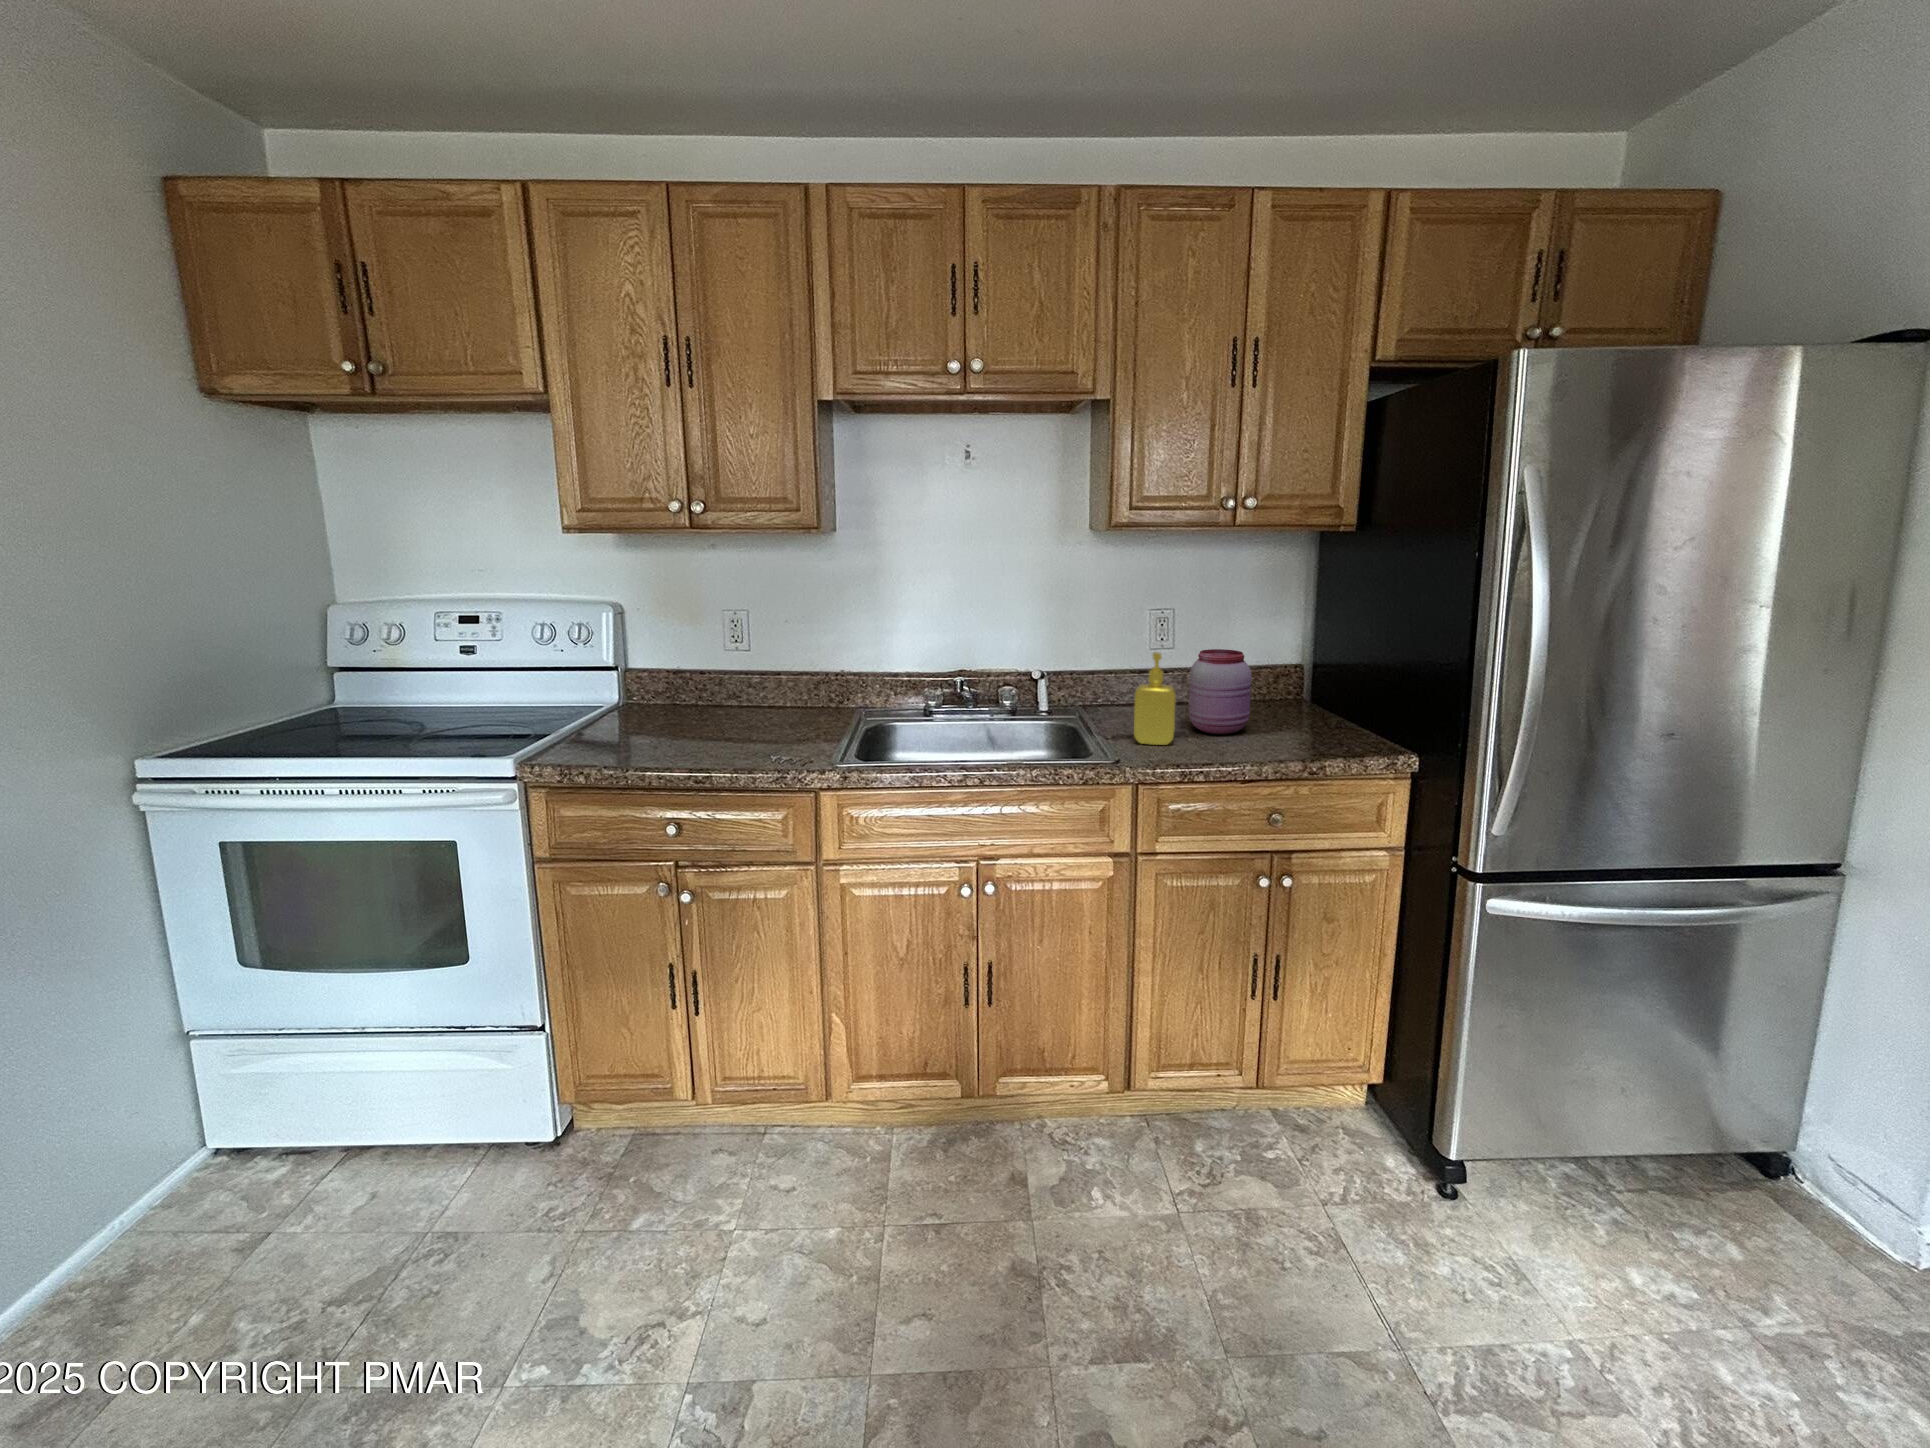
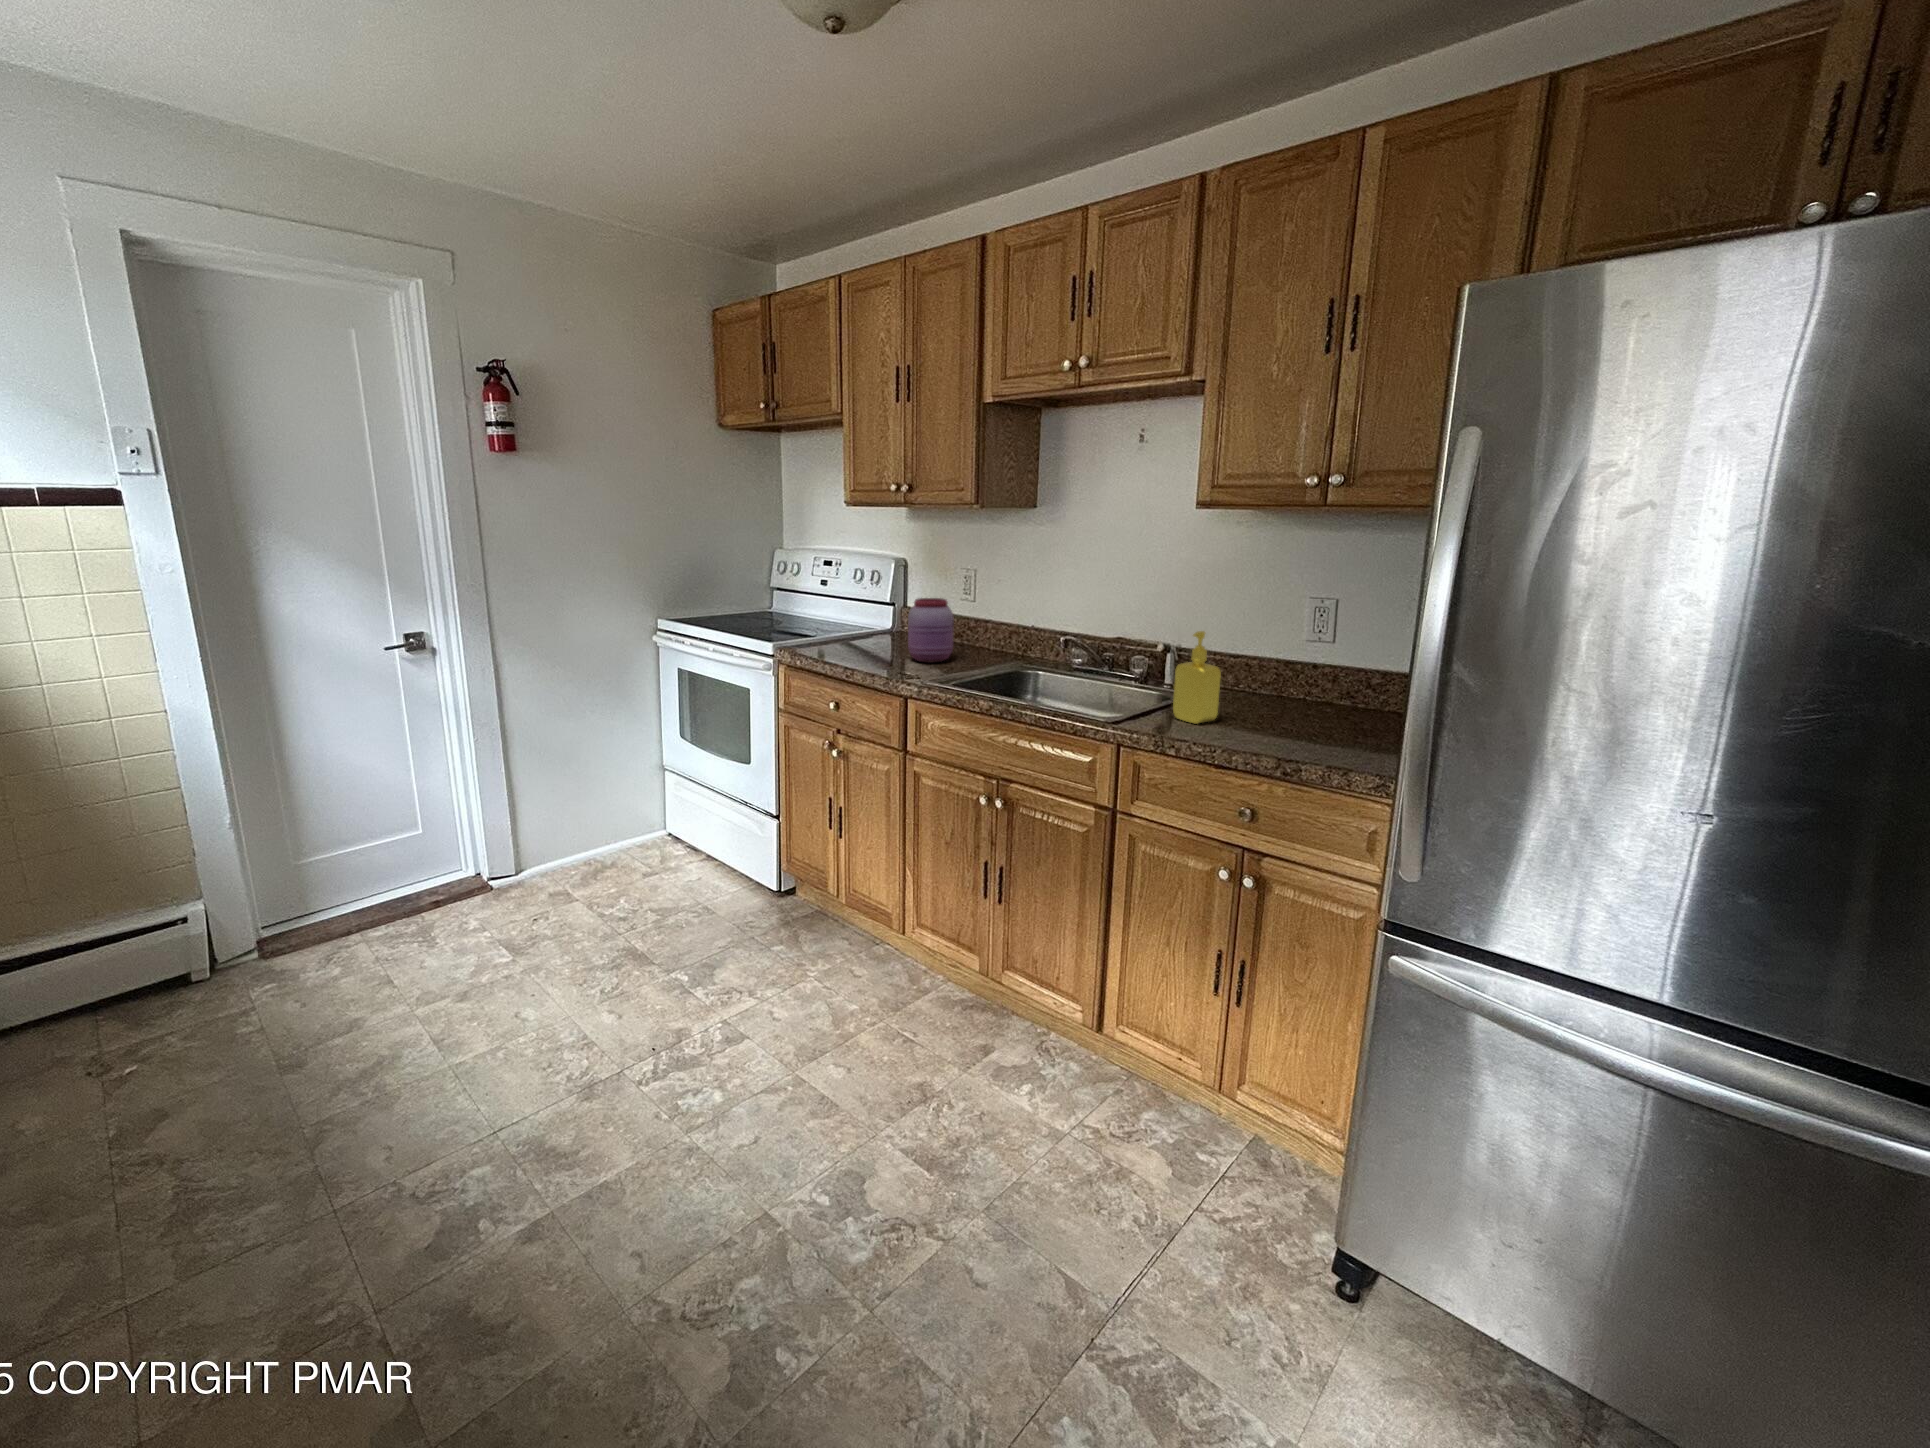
jar: present [1189,649,1251,734] -> present [908,598,954,663]

